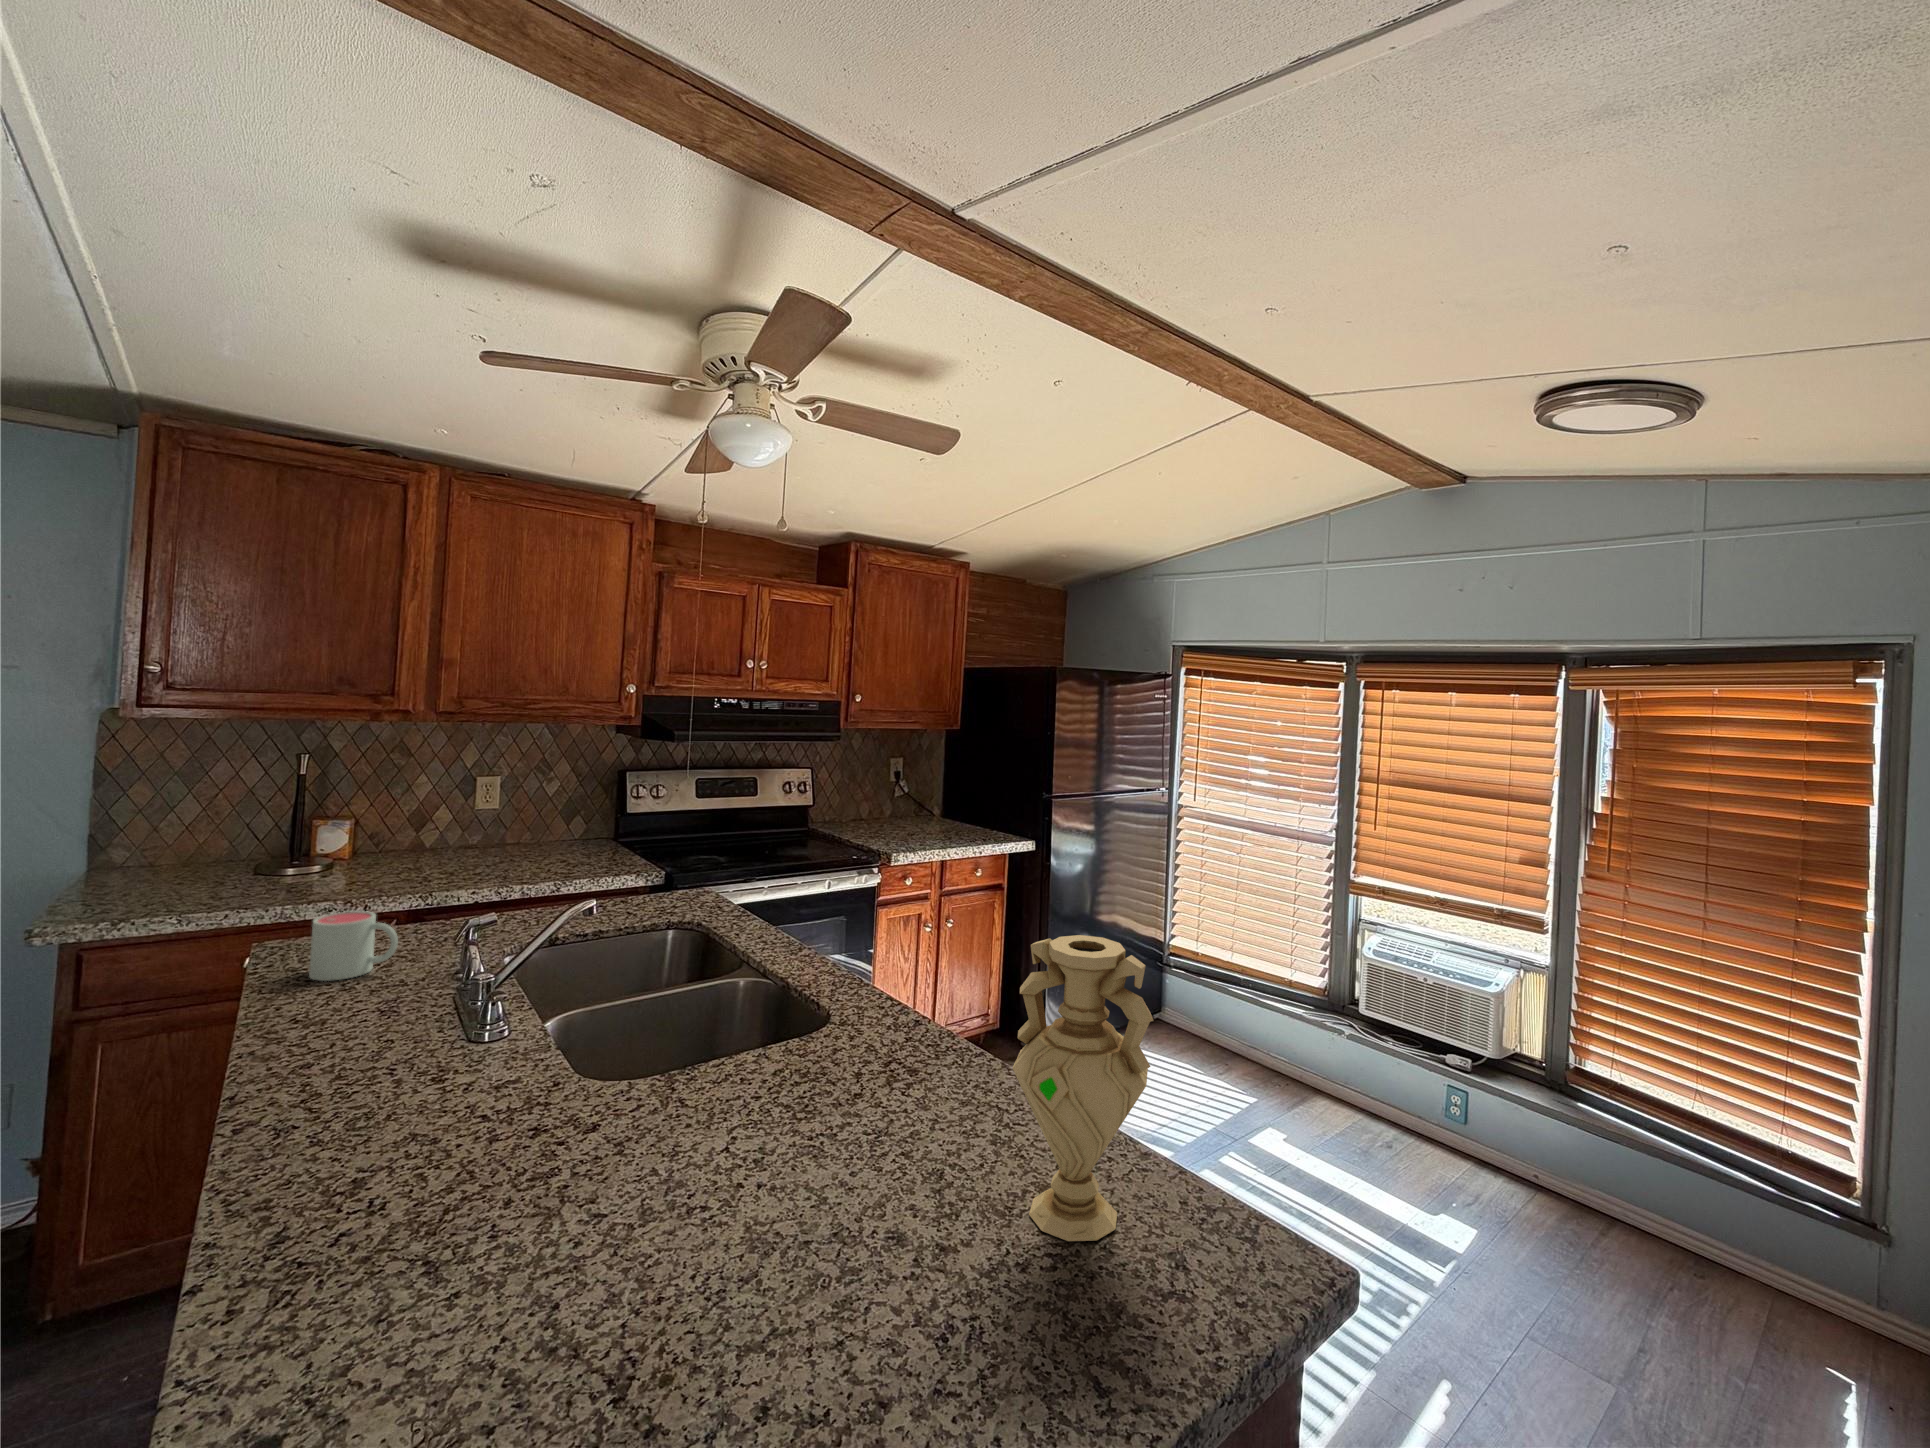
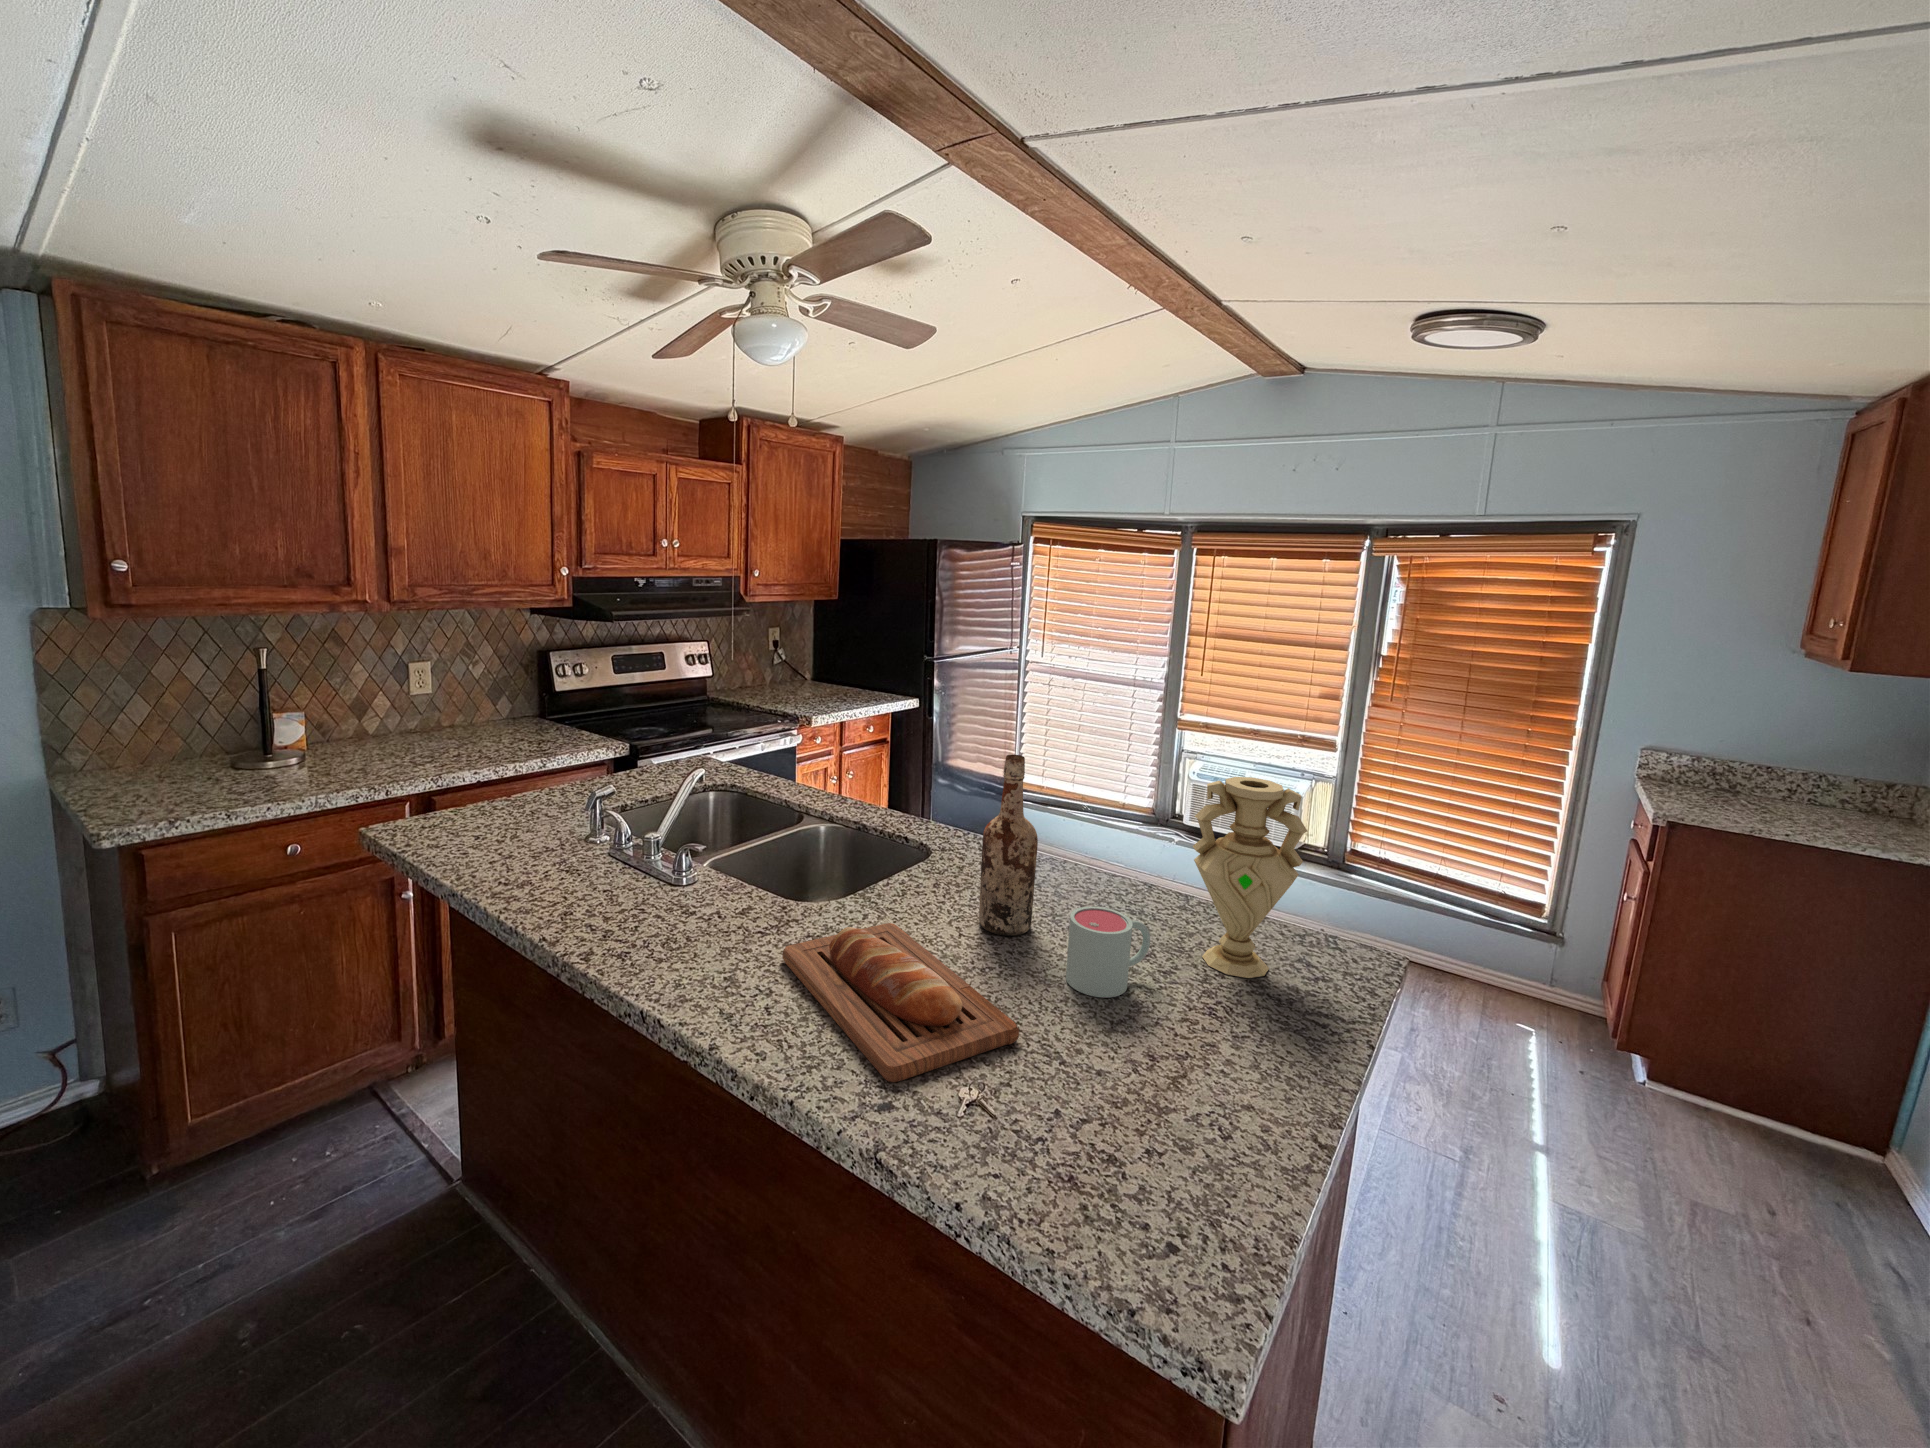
wine bottle: none [775,890,854,1138] -> present [979,754,1038,936]
mug: present [309,911,398,981] -> present [1066,907,1150,998]
bread loaf: none [370,1102,652,1341] -> present [782,923,1019,1082]

